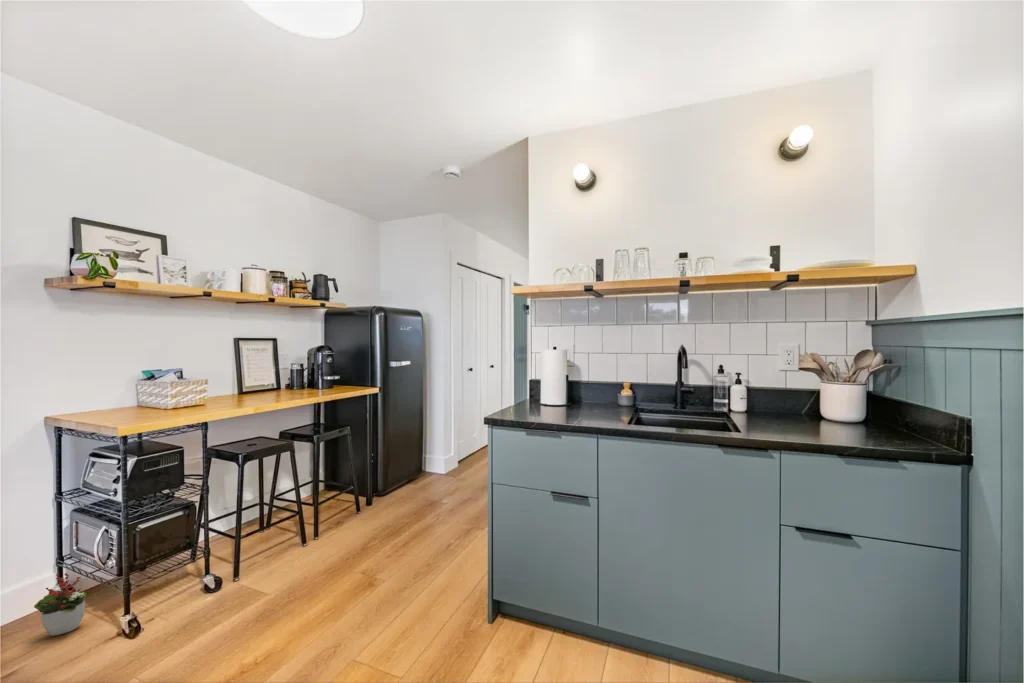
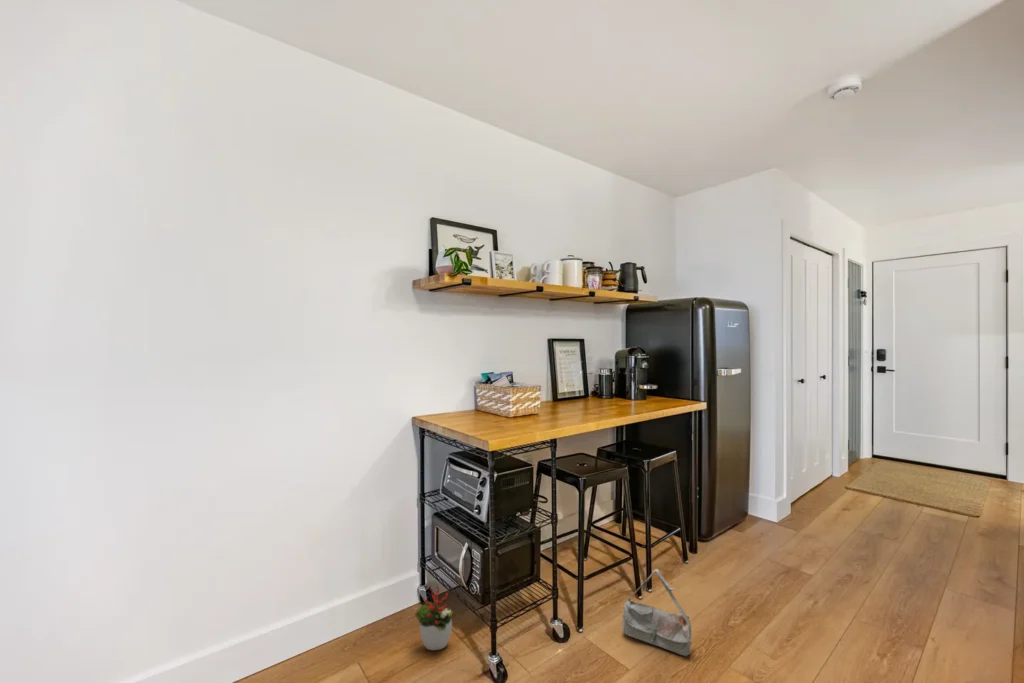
bag: none [274,514,327,573] -> present [622,569,691,656]

